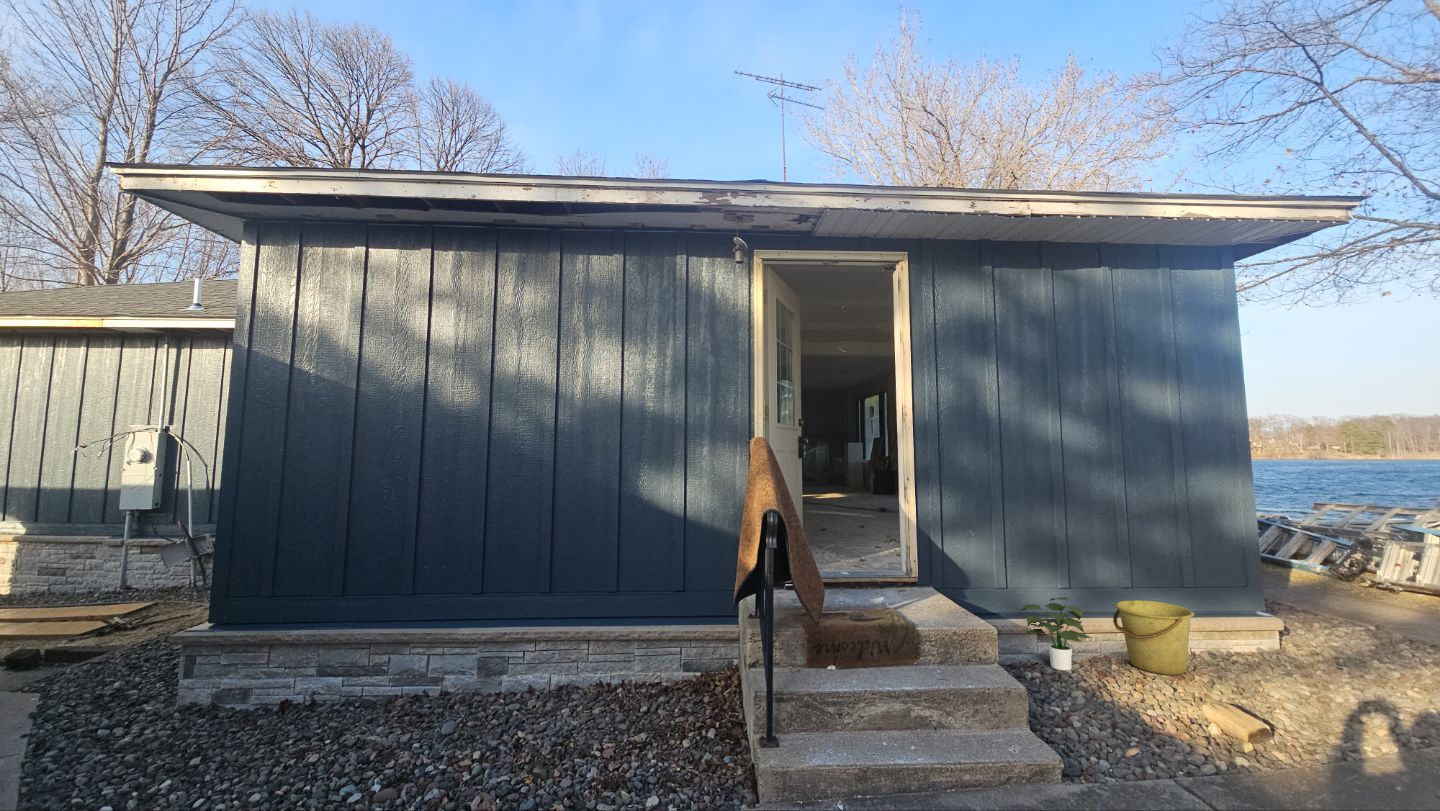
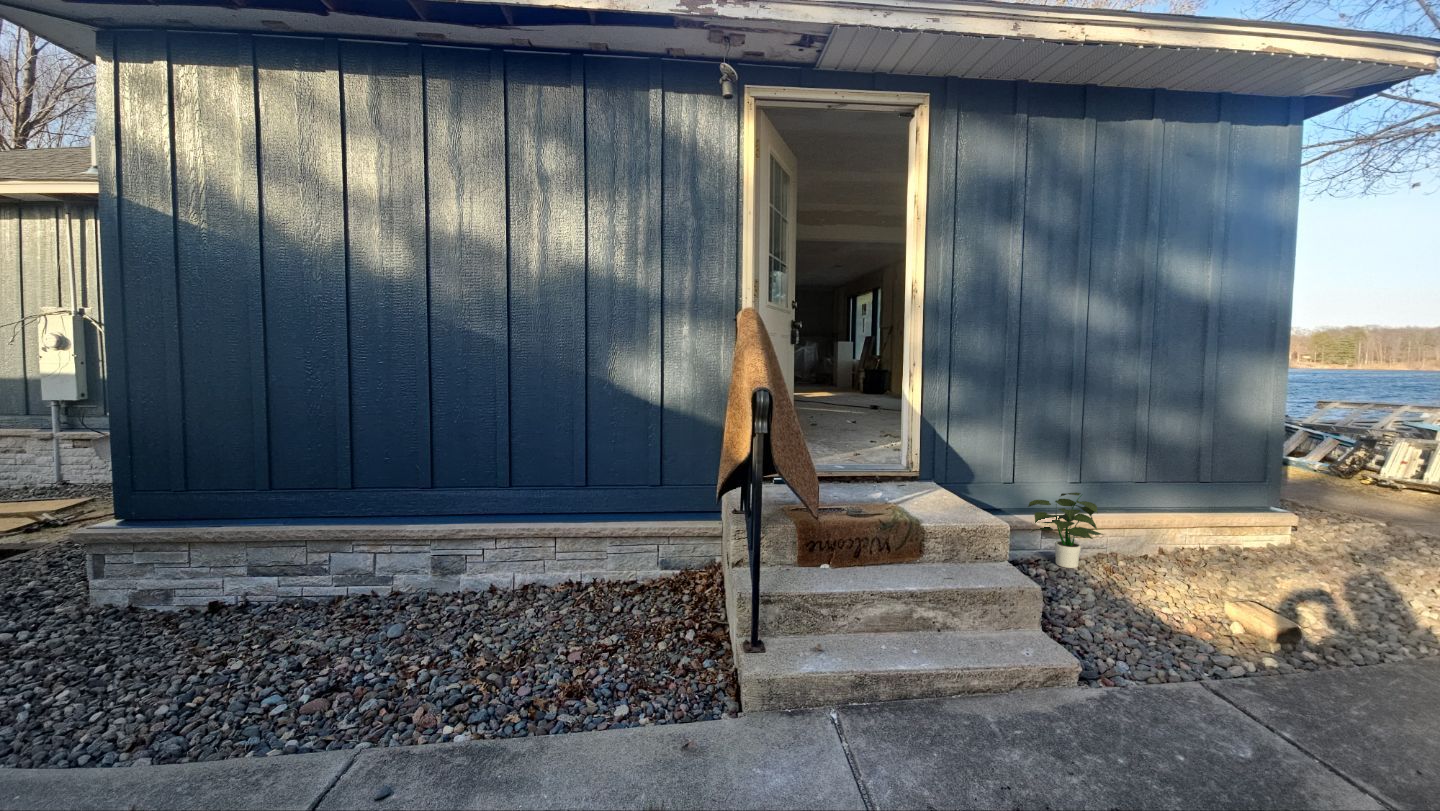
bucket: present [1113,600,1194,675] -> none [1125,496,1216,572]

